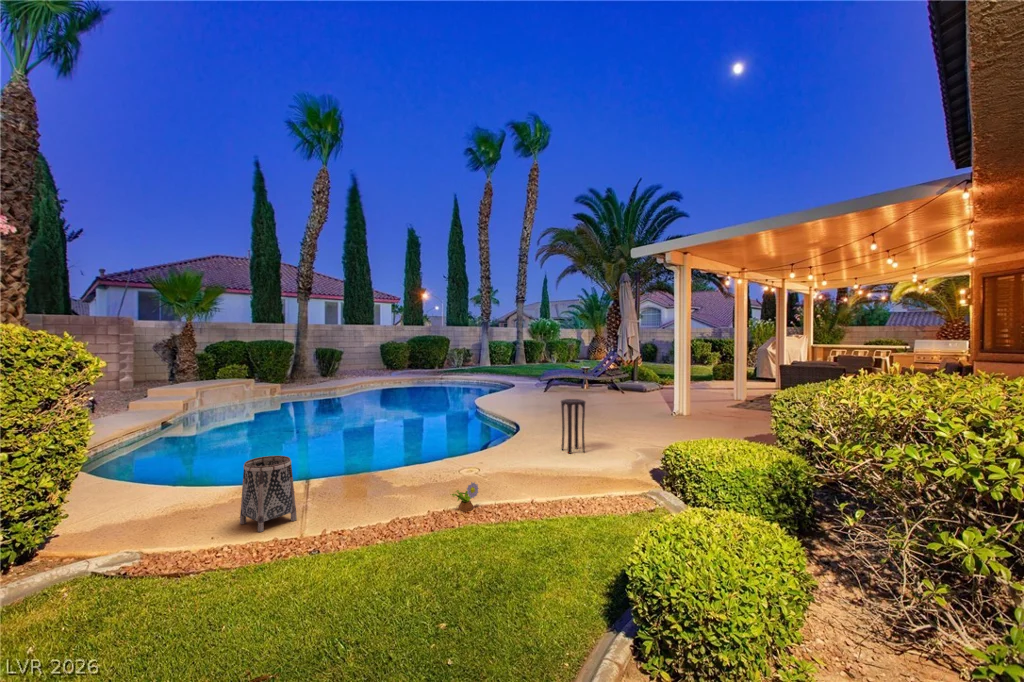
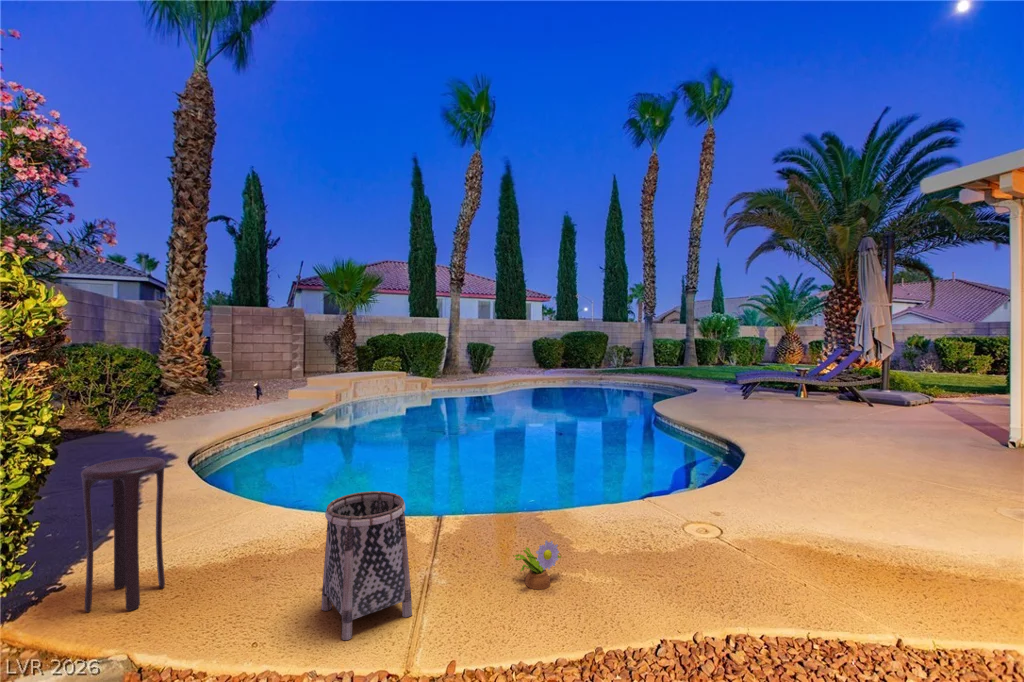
stool: present [561,399,586,454] -> present [81,457,165,612]
decorative plant: present [452,482,479,511] -> present [513,540,561,590]

